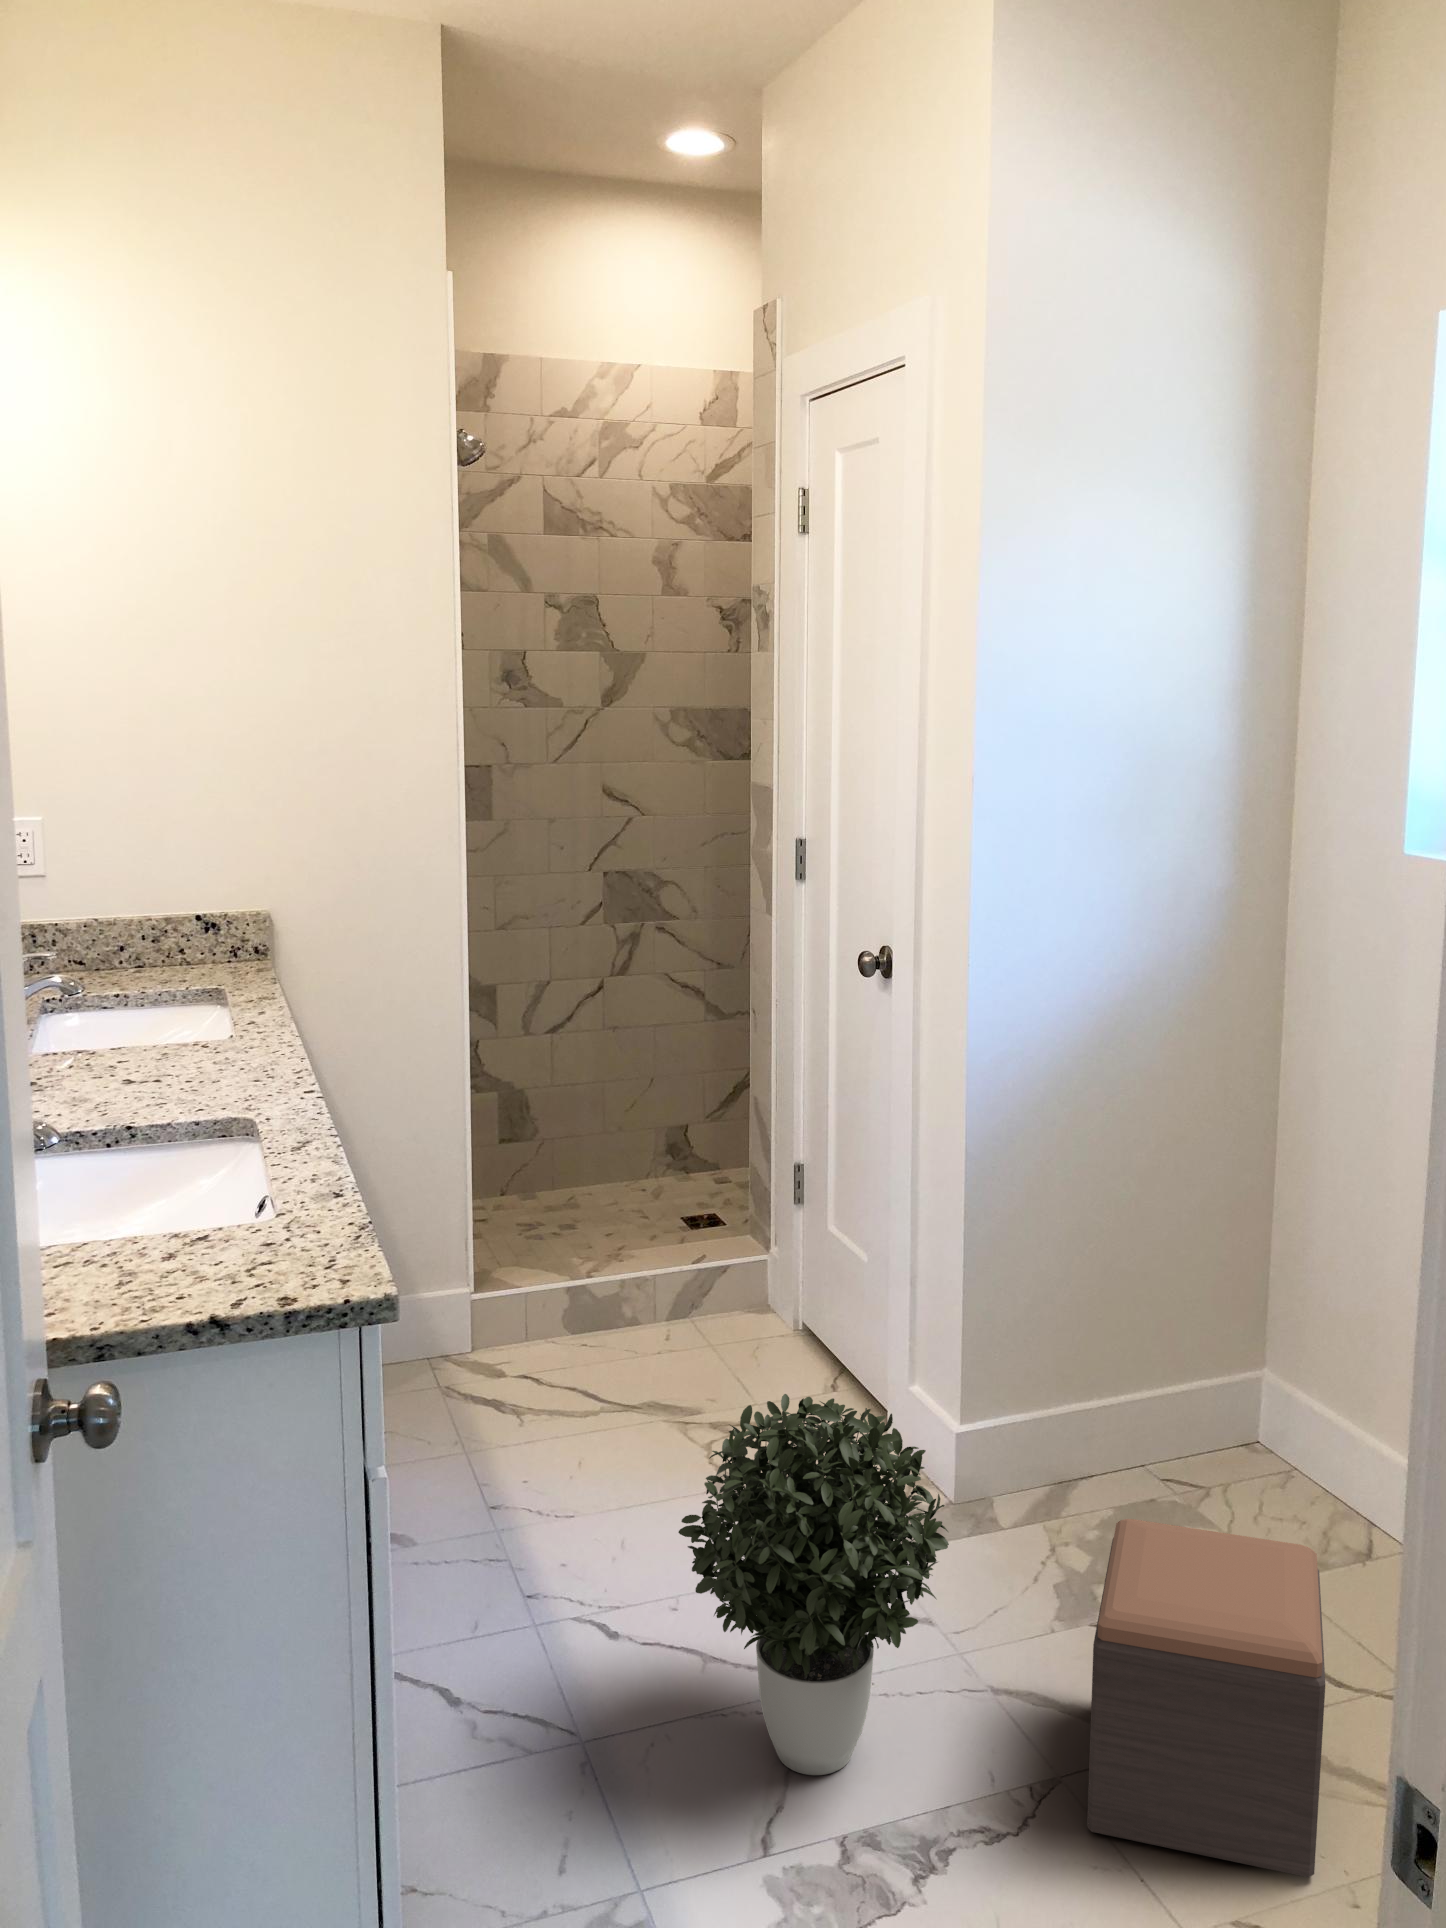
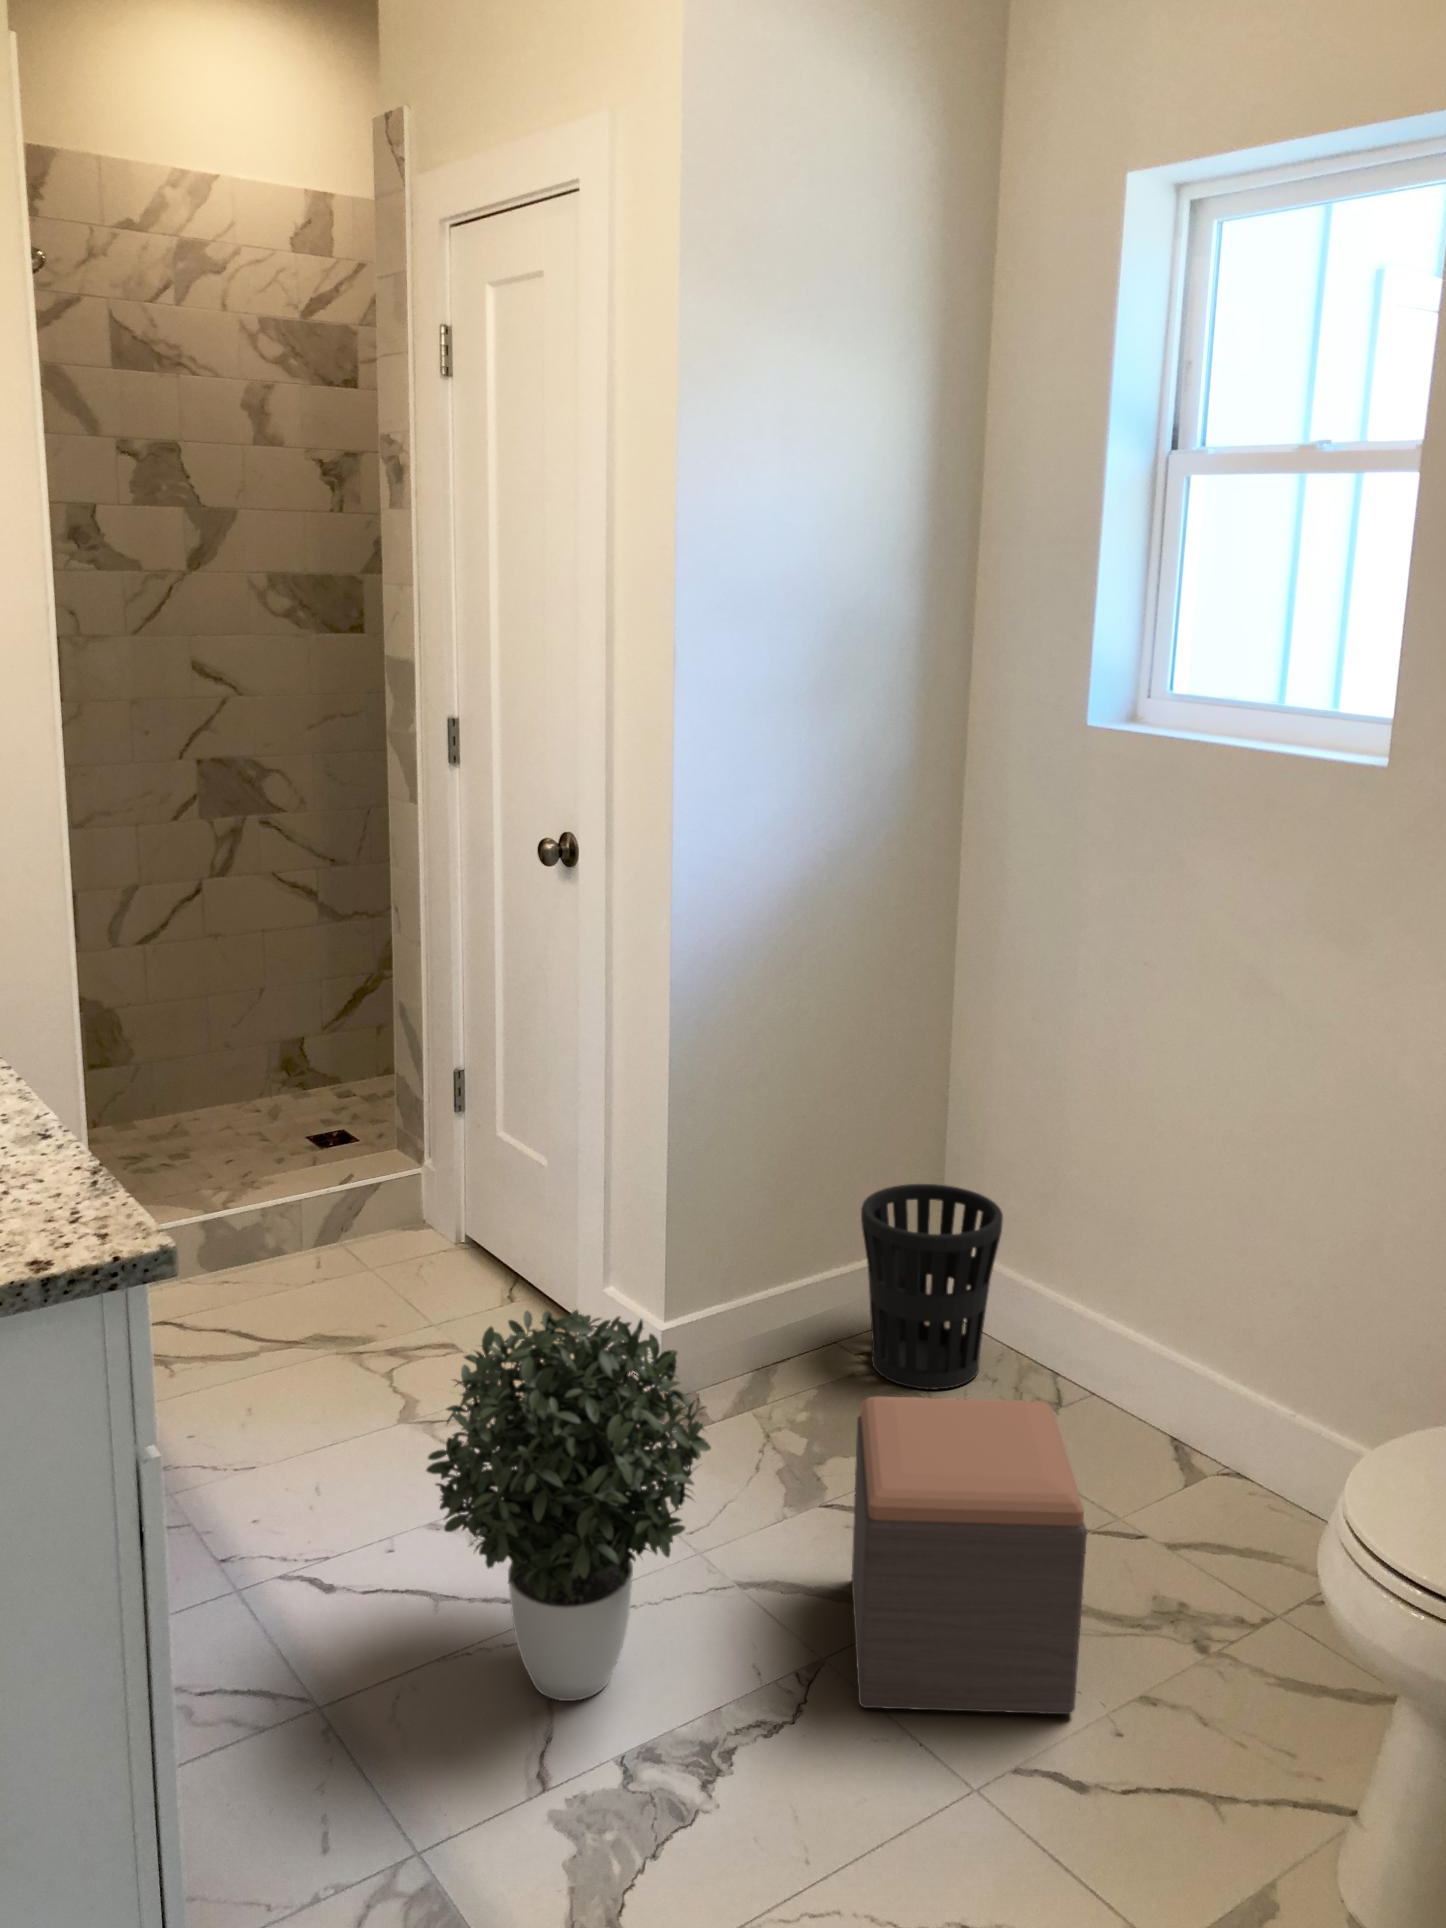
wastebasket: none [1165,1312,1313,1526] -> present [861,1184,1003,1389]

